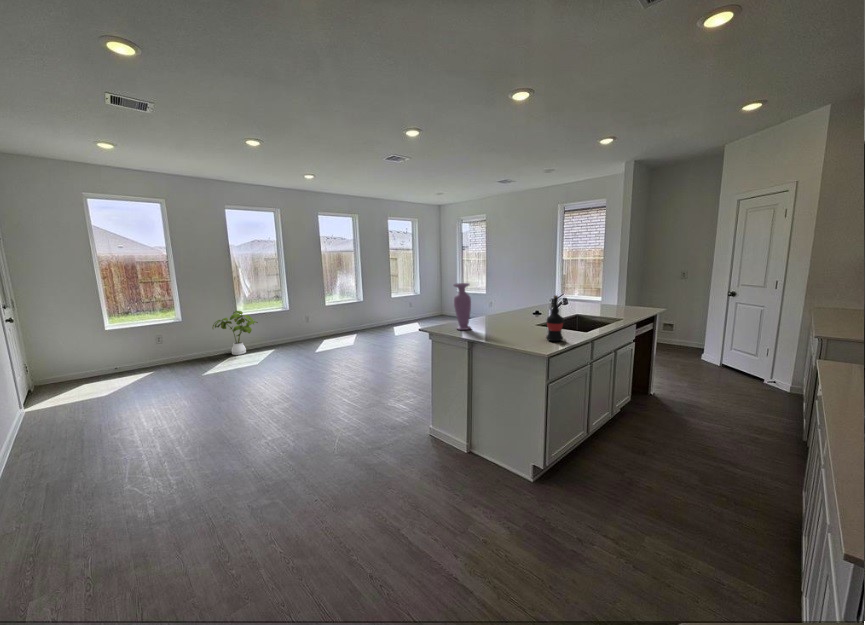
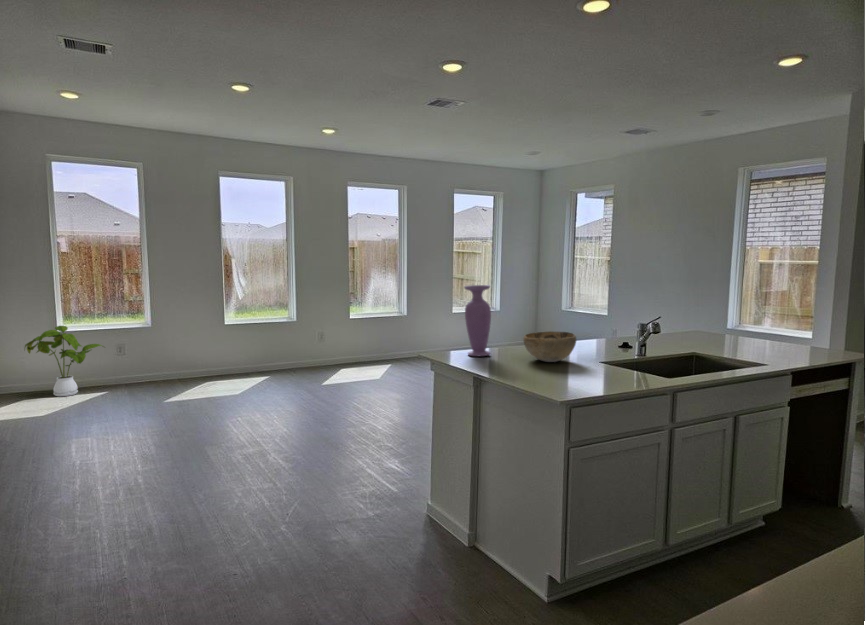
wine bottle: present [546,295,564,341] -> none [587,308,616,381]
decorative bowl: none [493,310,527,330] -> present [523,331,576,362]
house plant: present [212,311,258,355] -> present [25,326,102,397]

